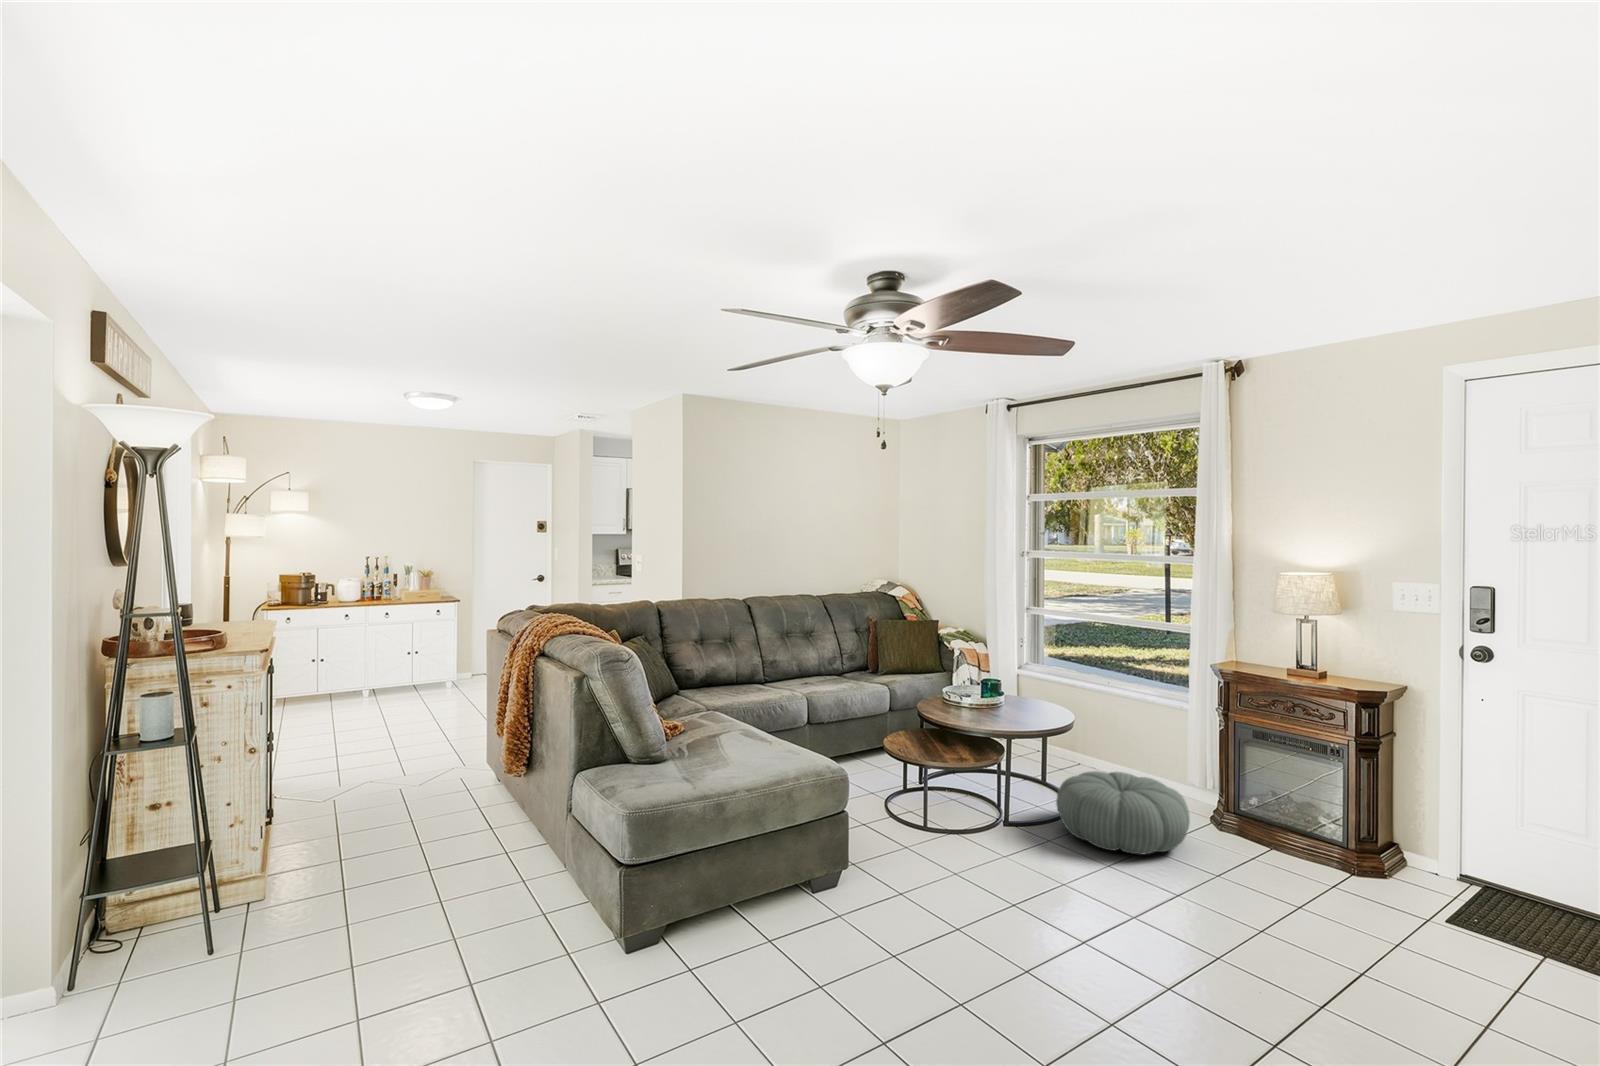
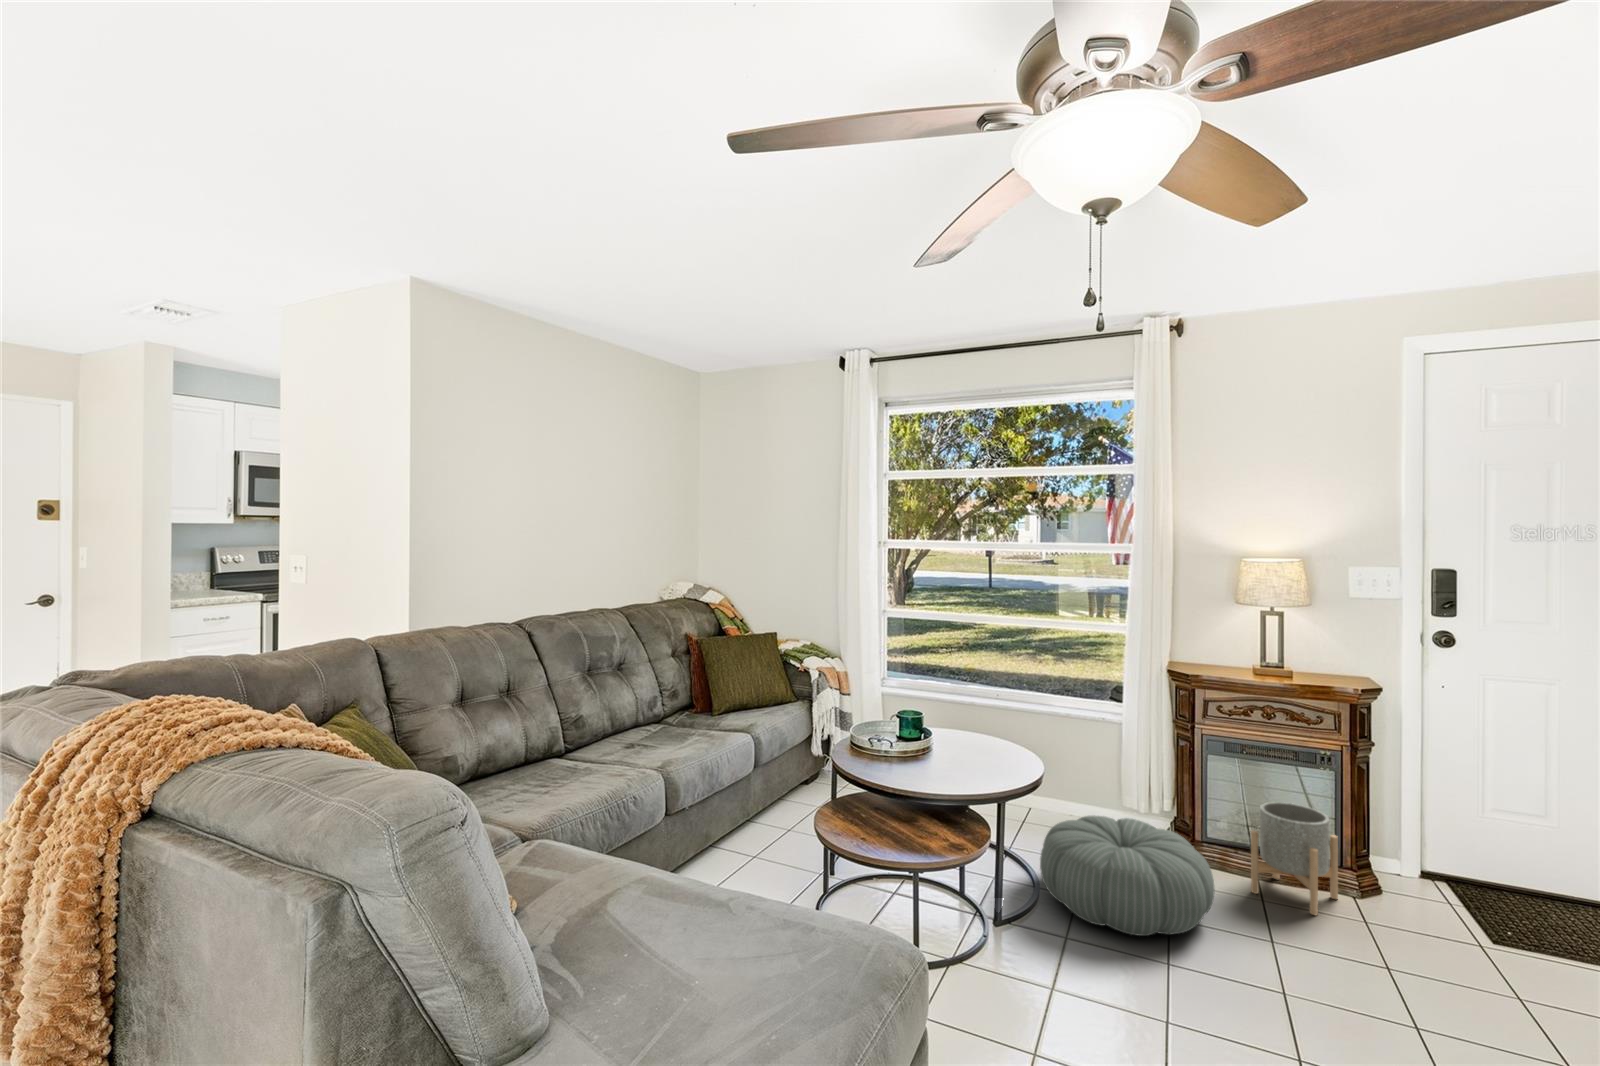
planter: none [1249,782,1329,872] -> present [1251,802,1338,916]

